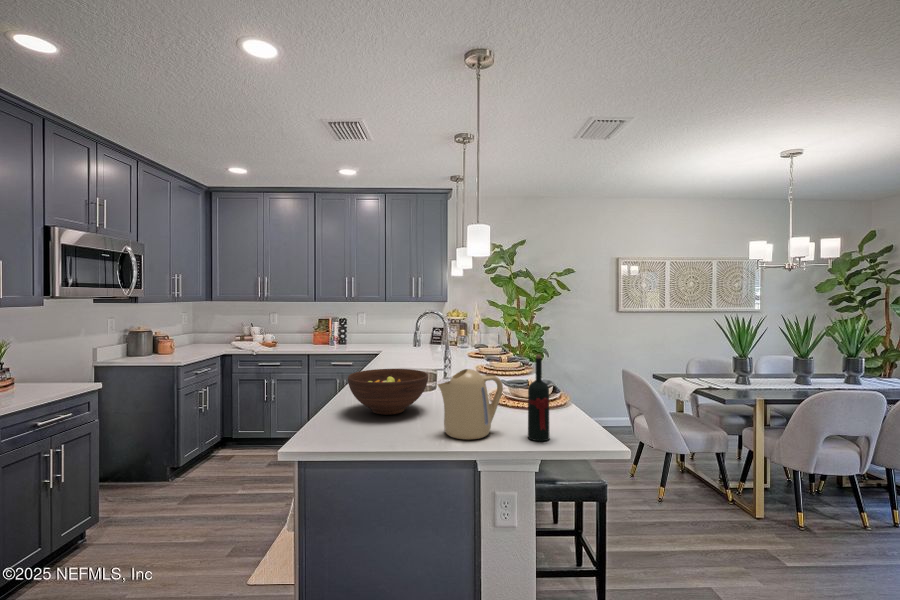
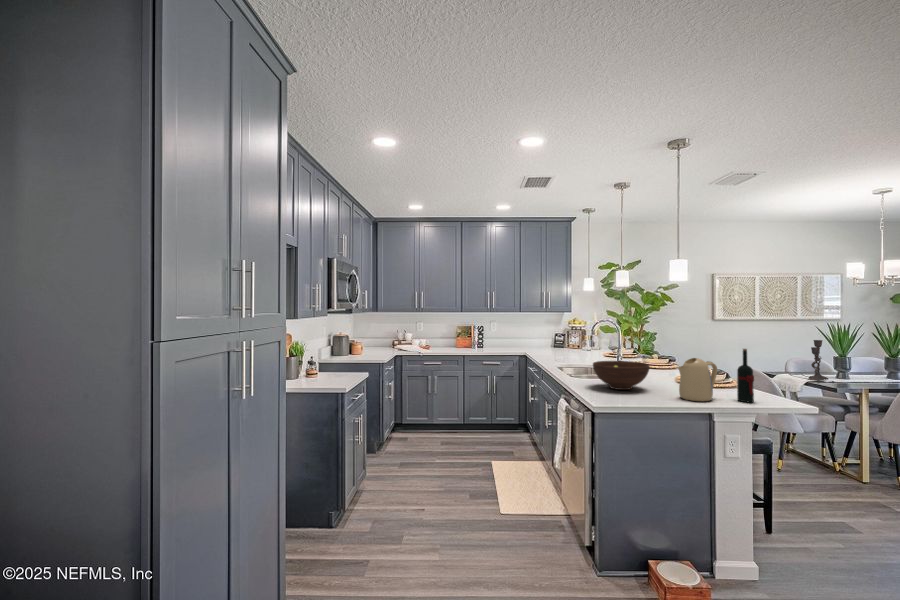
candlestick: none [699,336,724,387] -> present [809,340,828,381]

